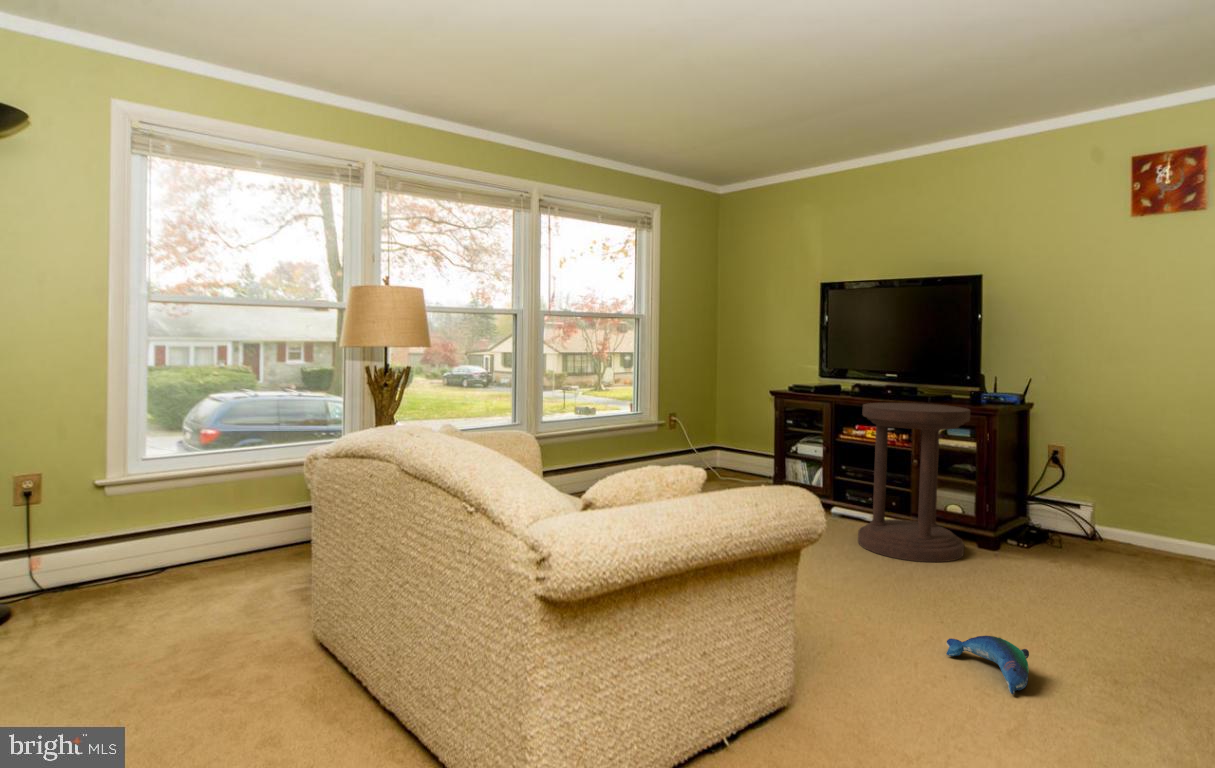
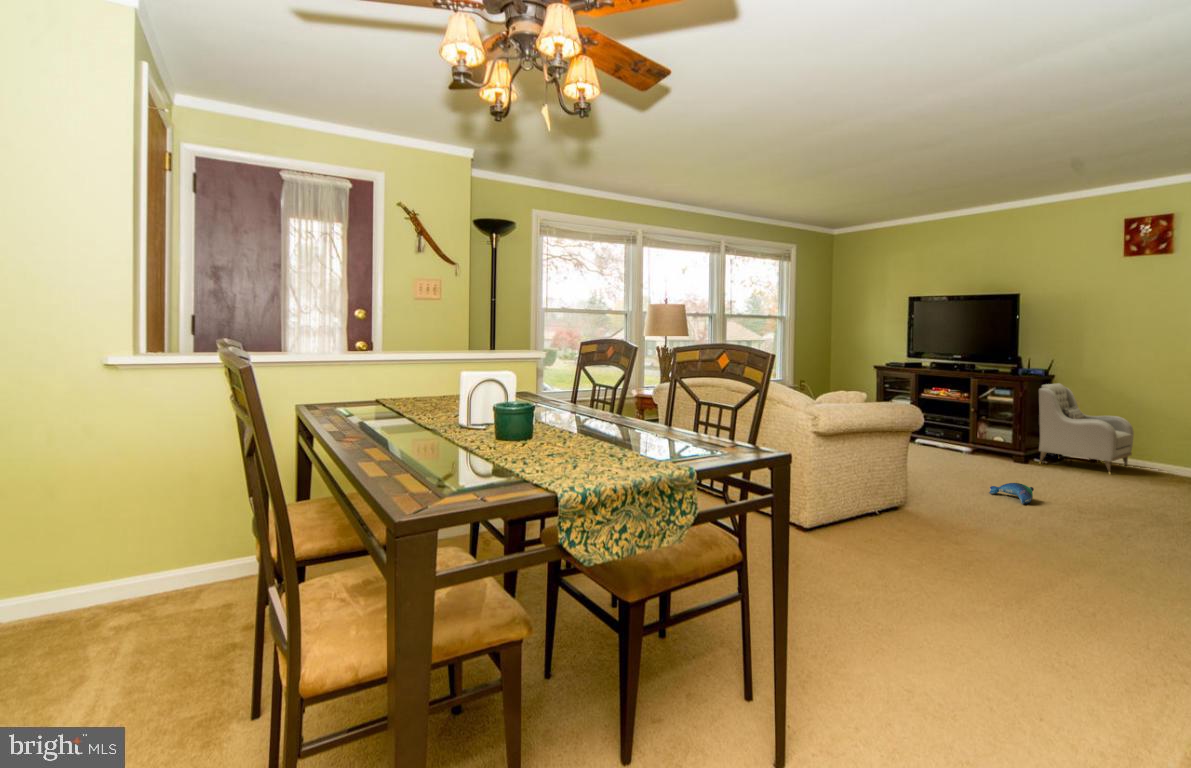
armchair: none [1013,377,1154,574] -> present [1039,383,1134,473]
side table: present [858,403,970,562] -> none [935,373,1010,466]

